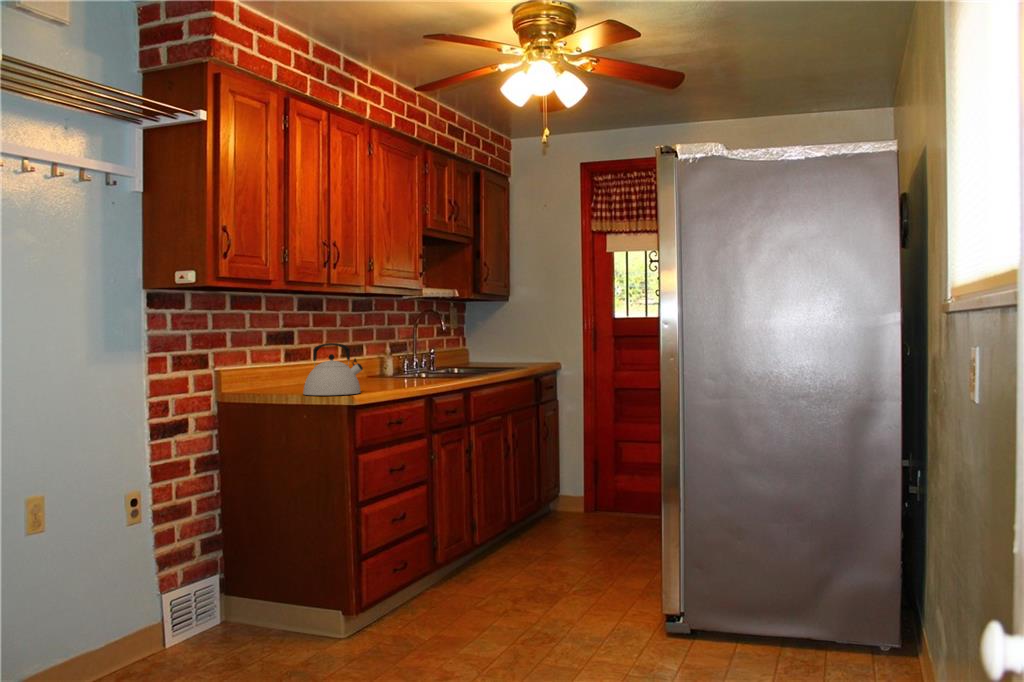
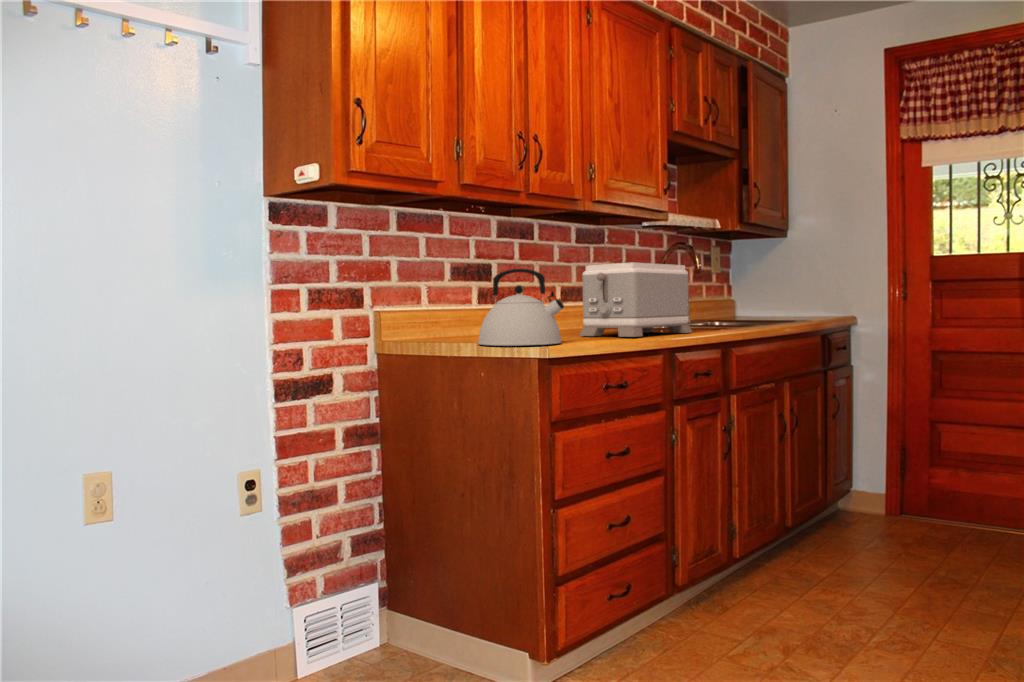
toaster: none [366,335,444,387] -> present [580,262,692,337]

